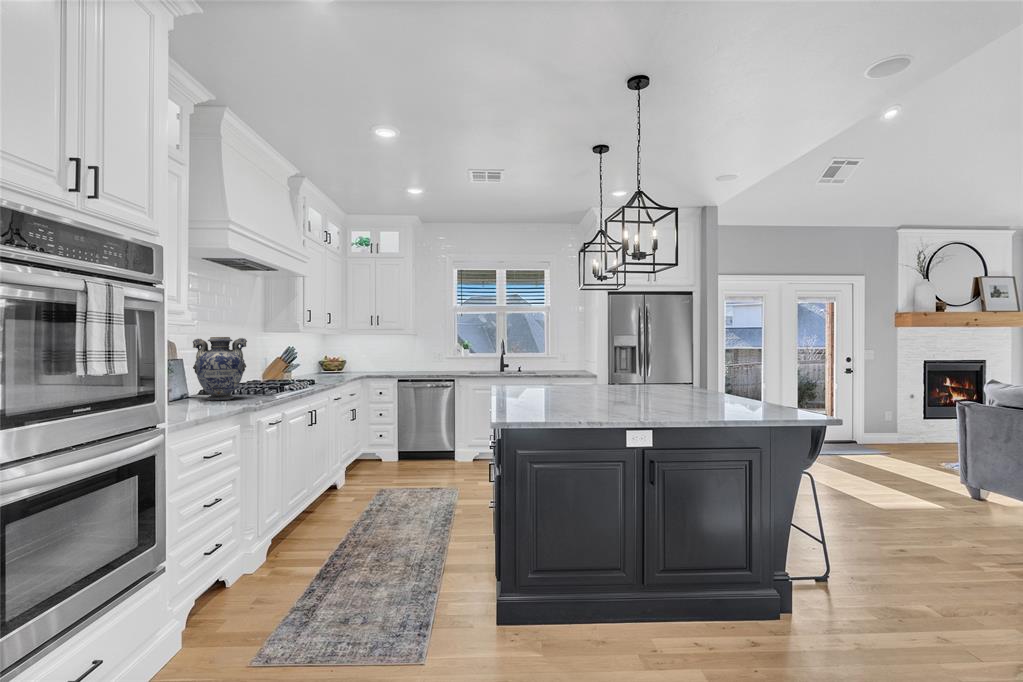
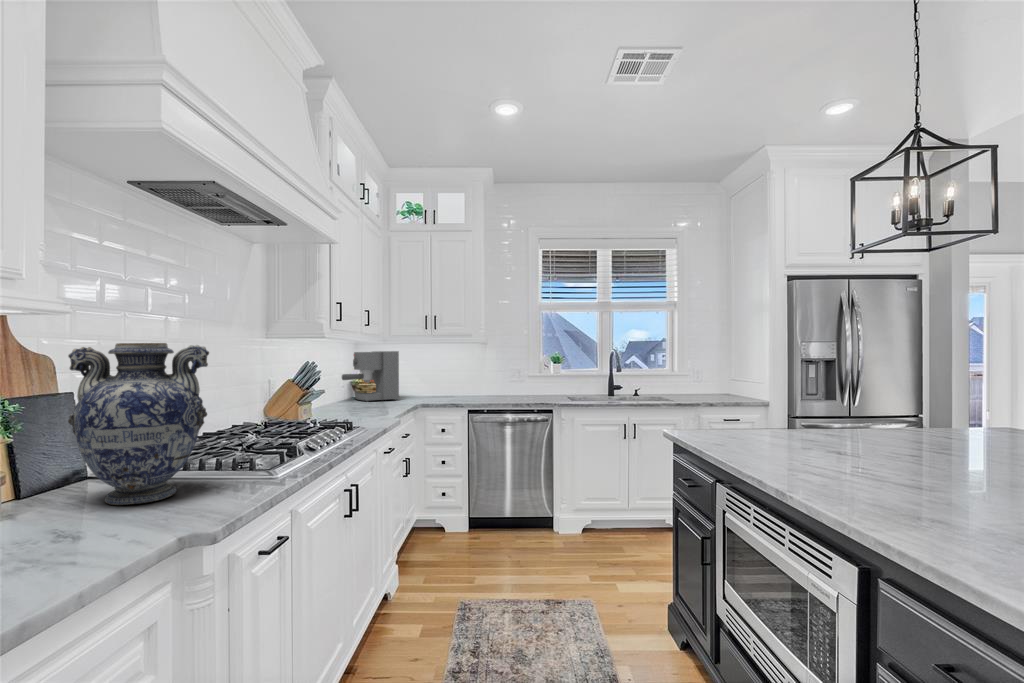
coffee maker: none [312,341,352,374] -> present [342,351,399,402]

